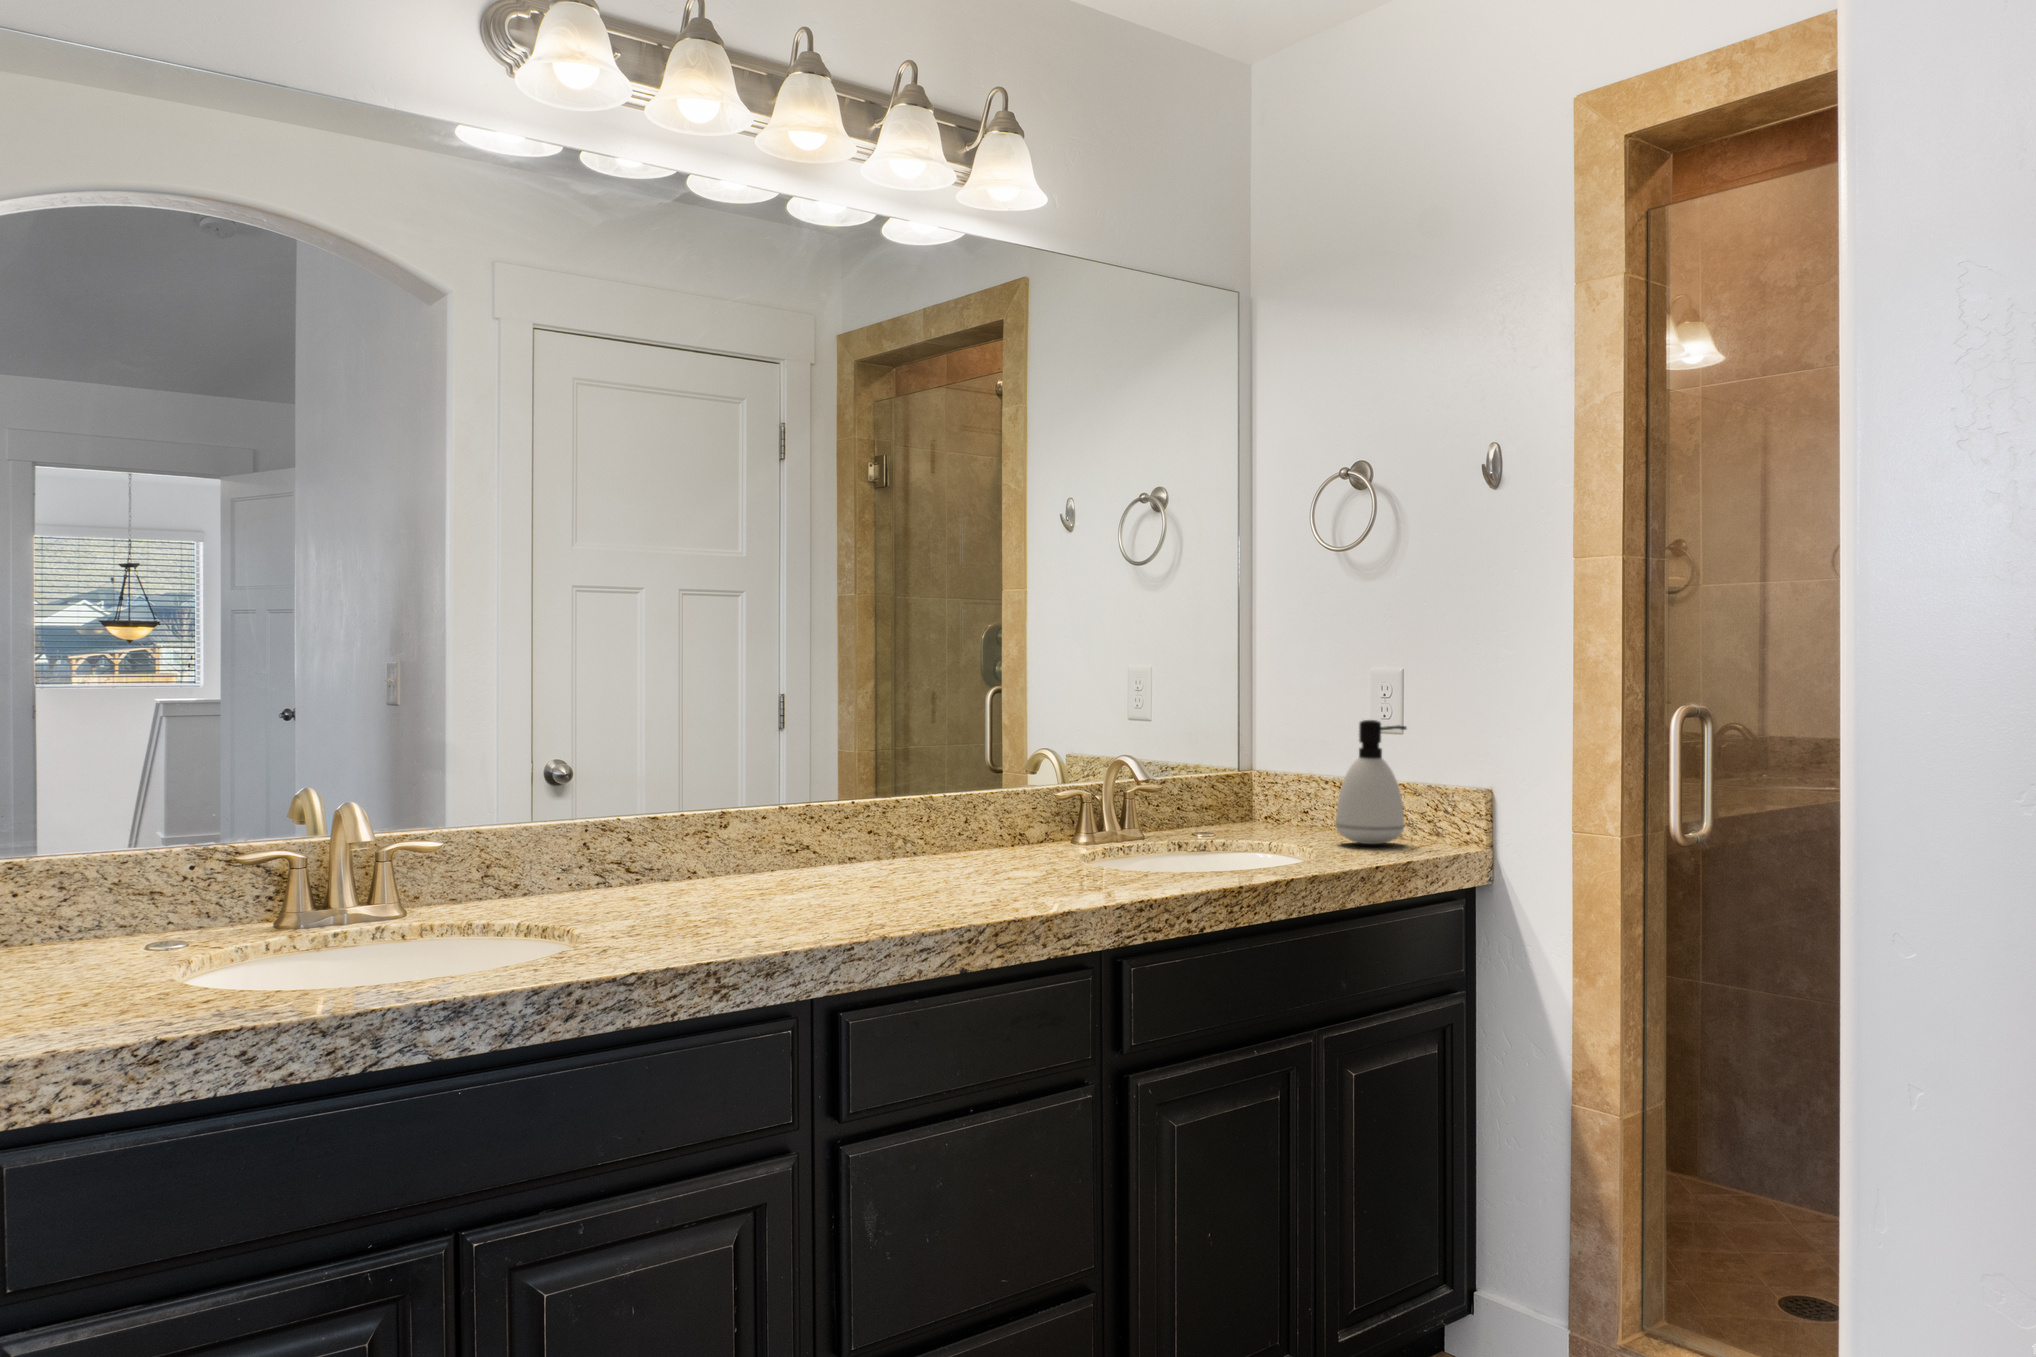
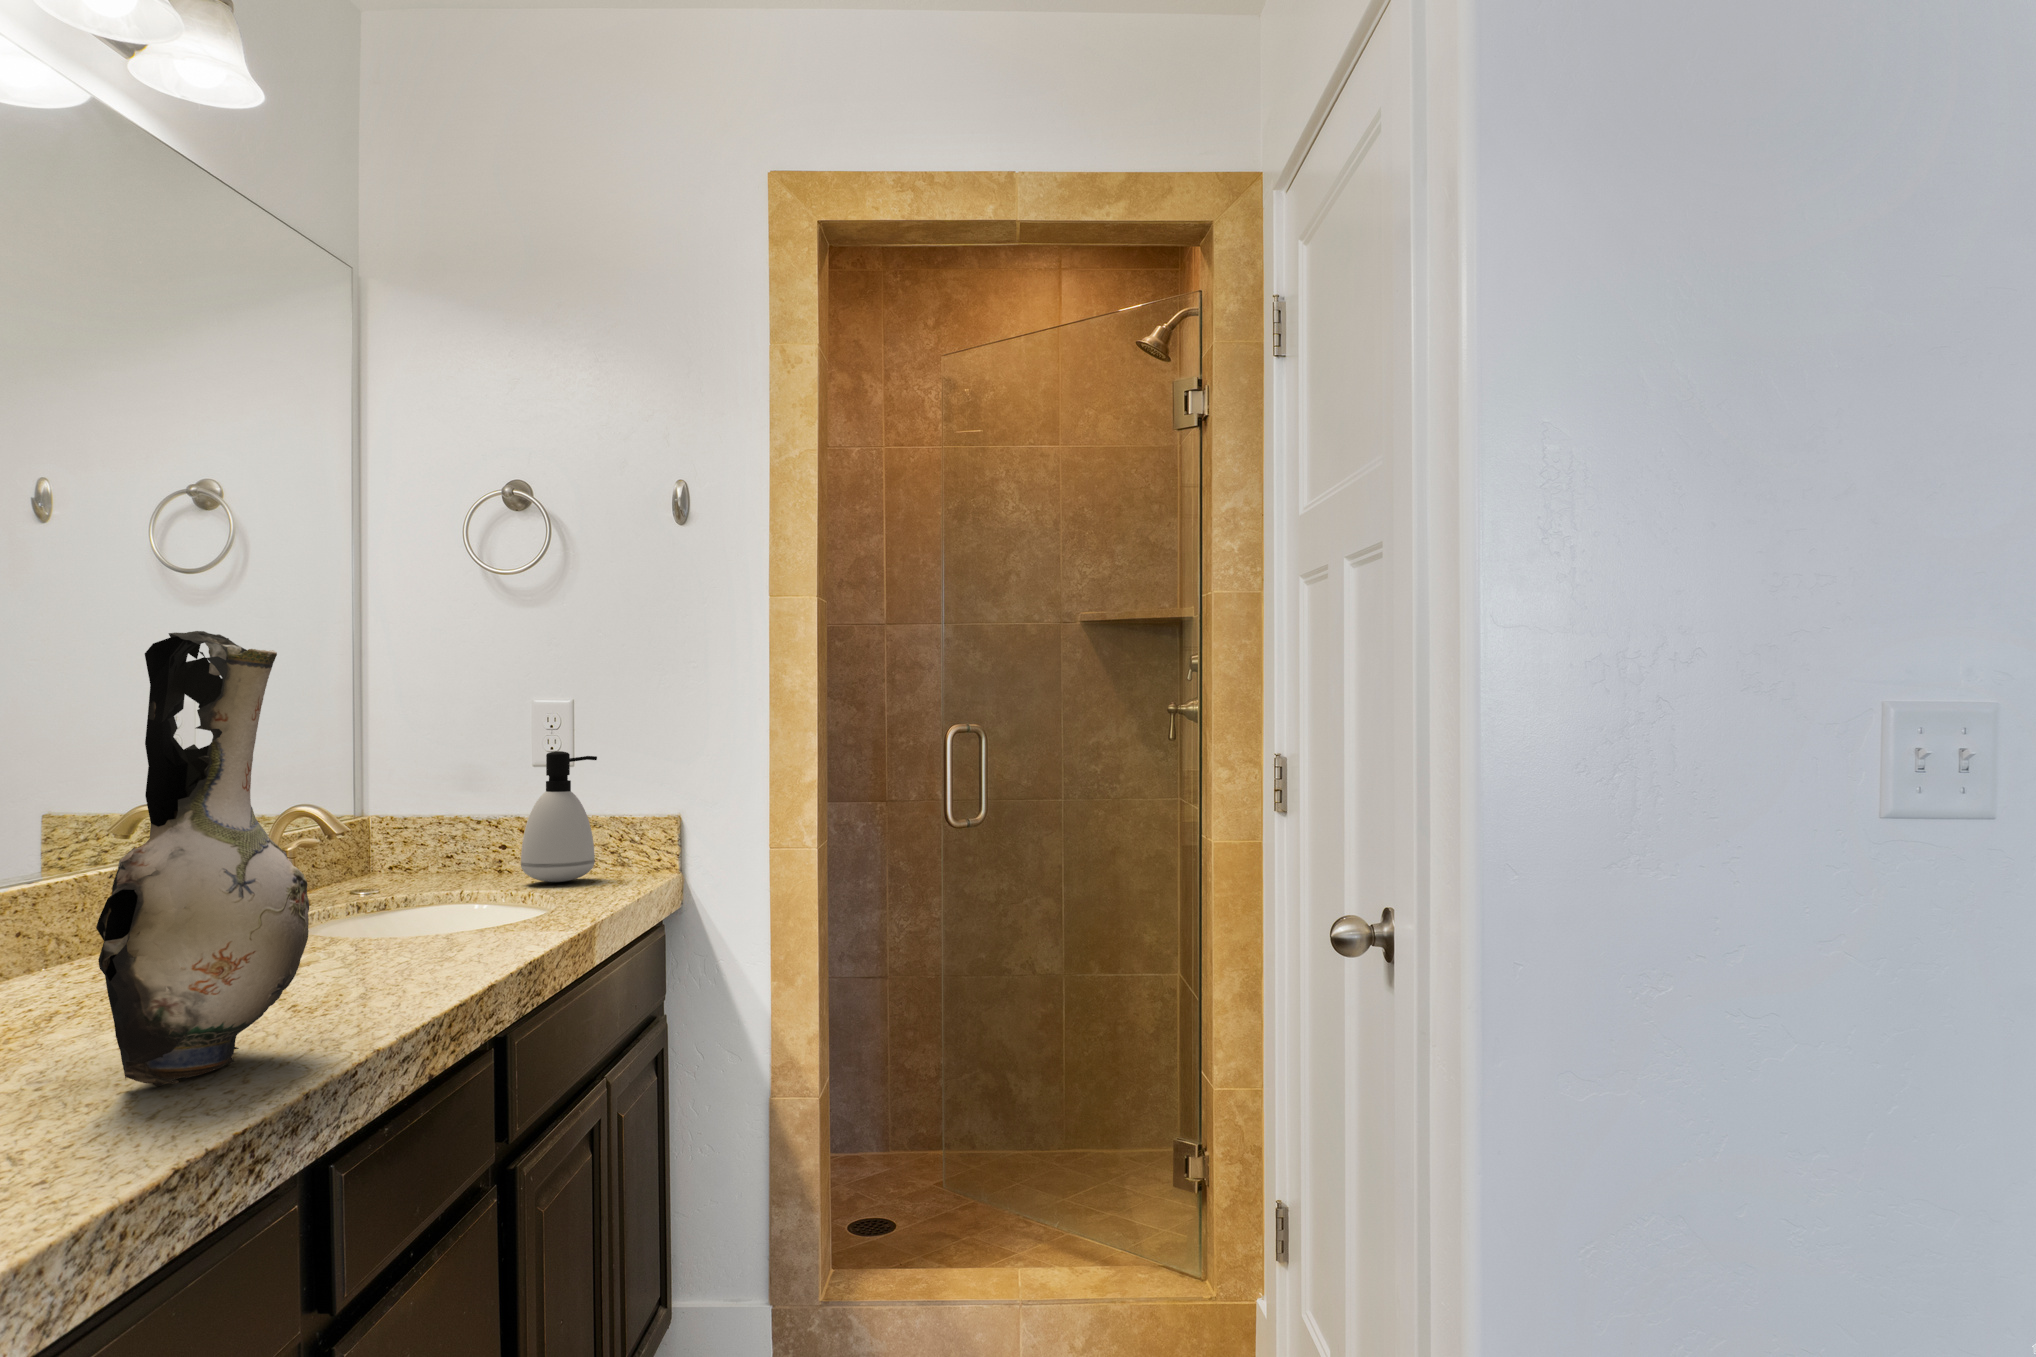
decorative vase: none [706,634,855,933] -> present [96,631,309,1086]

